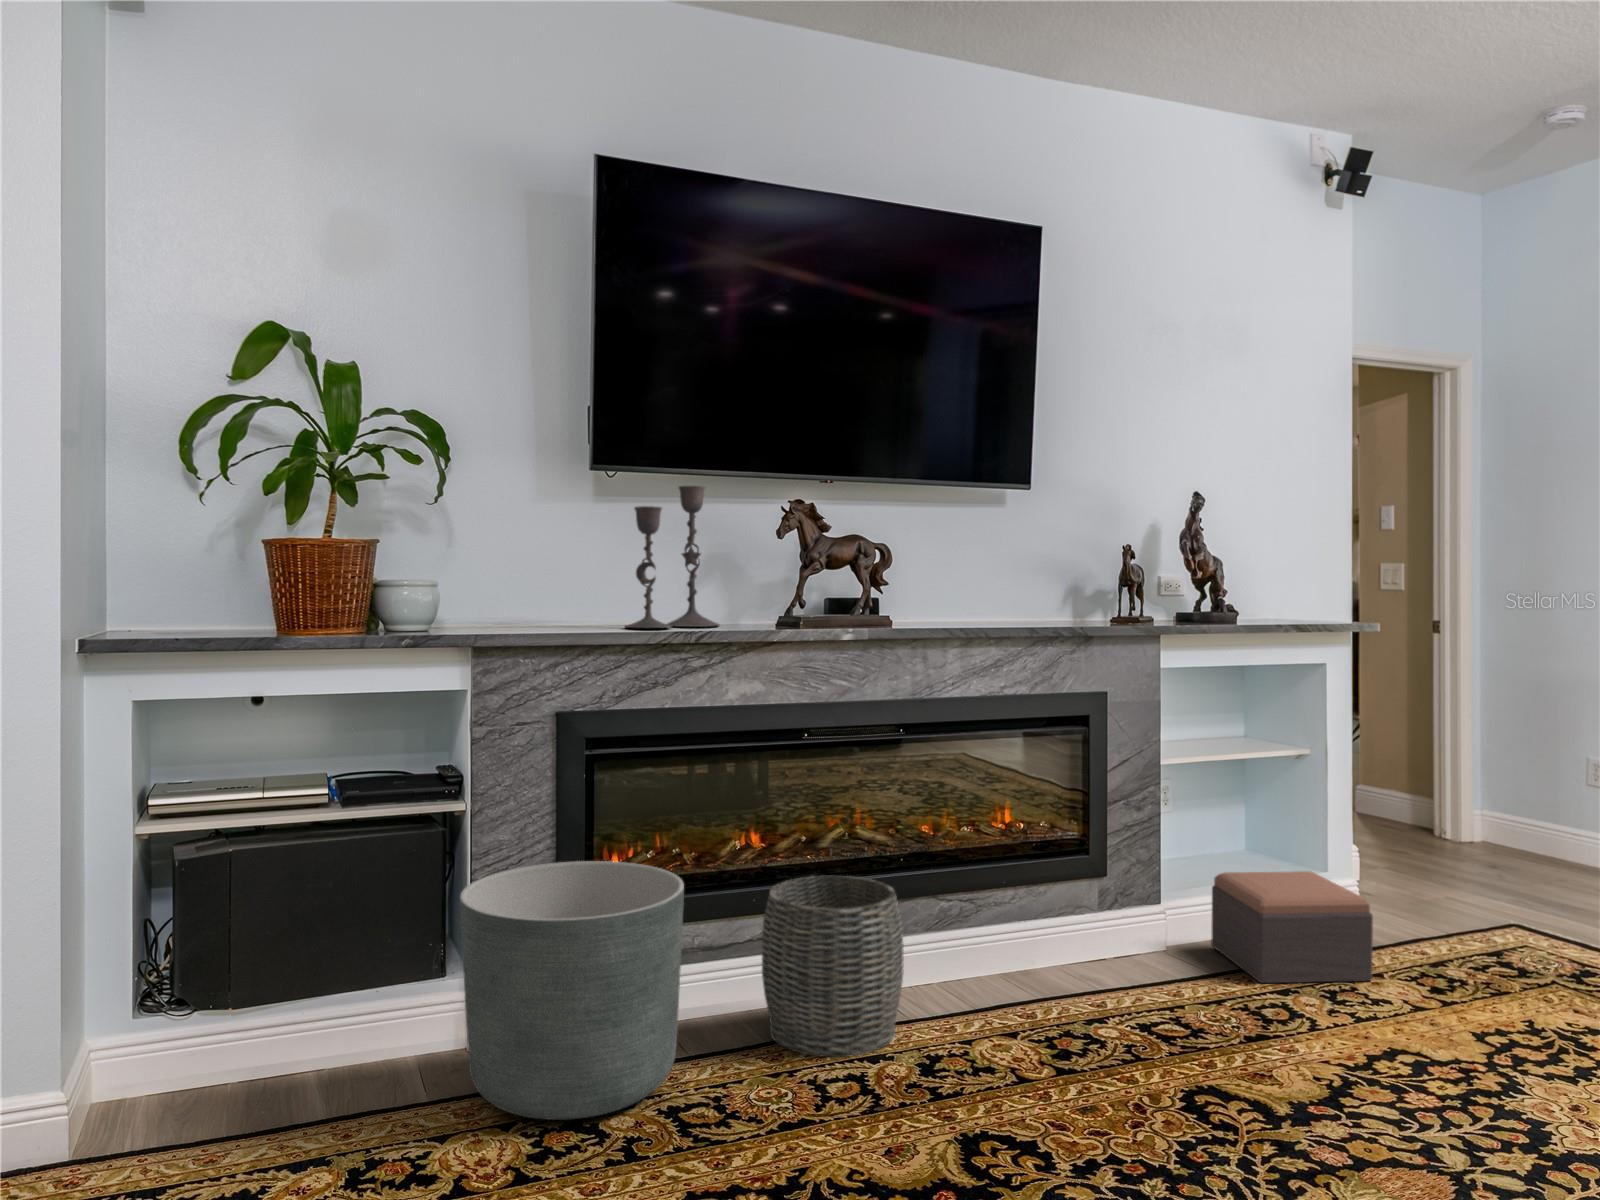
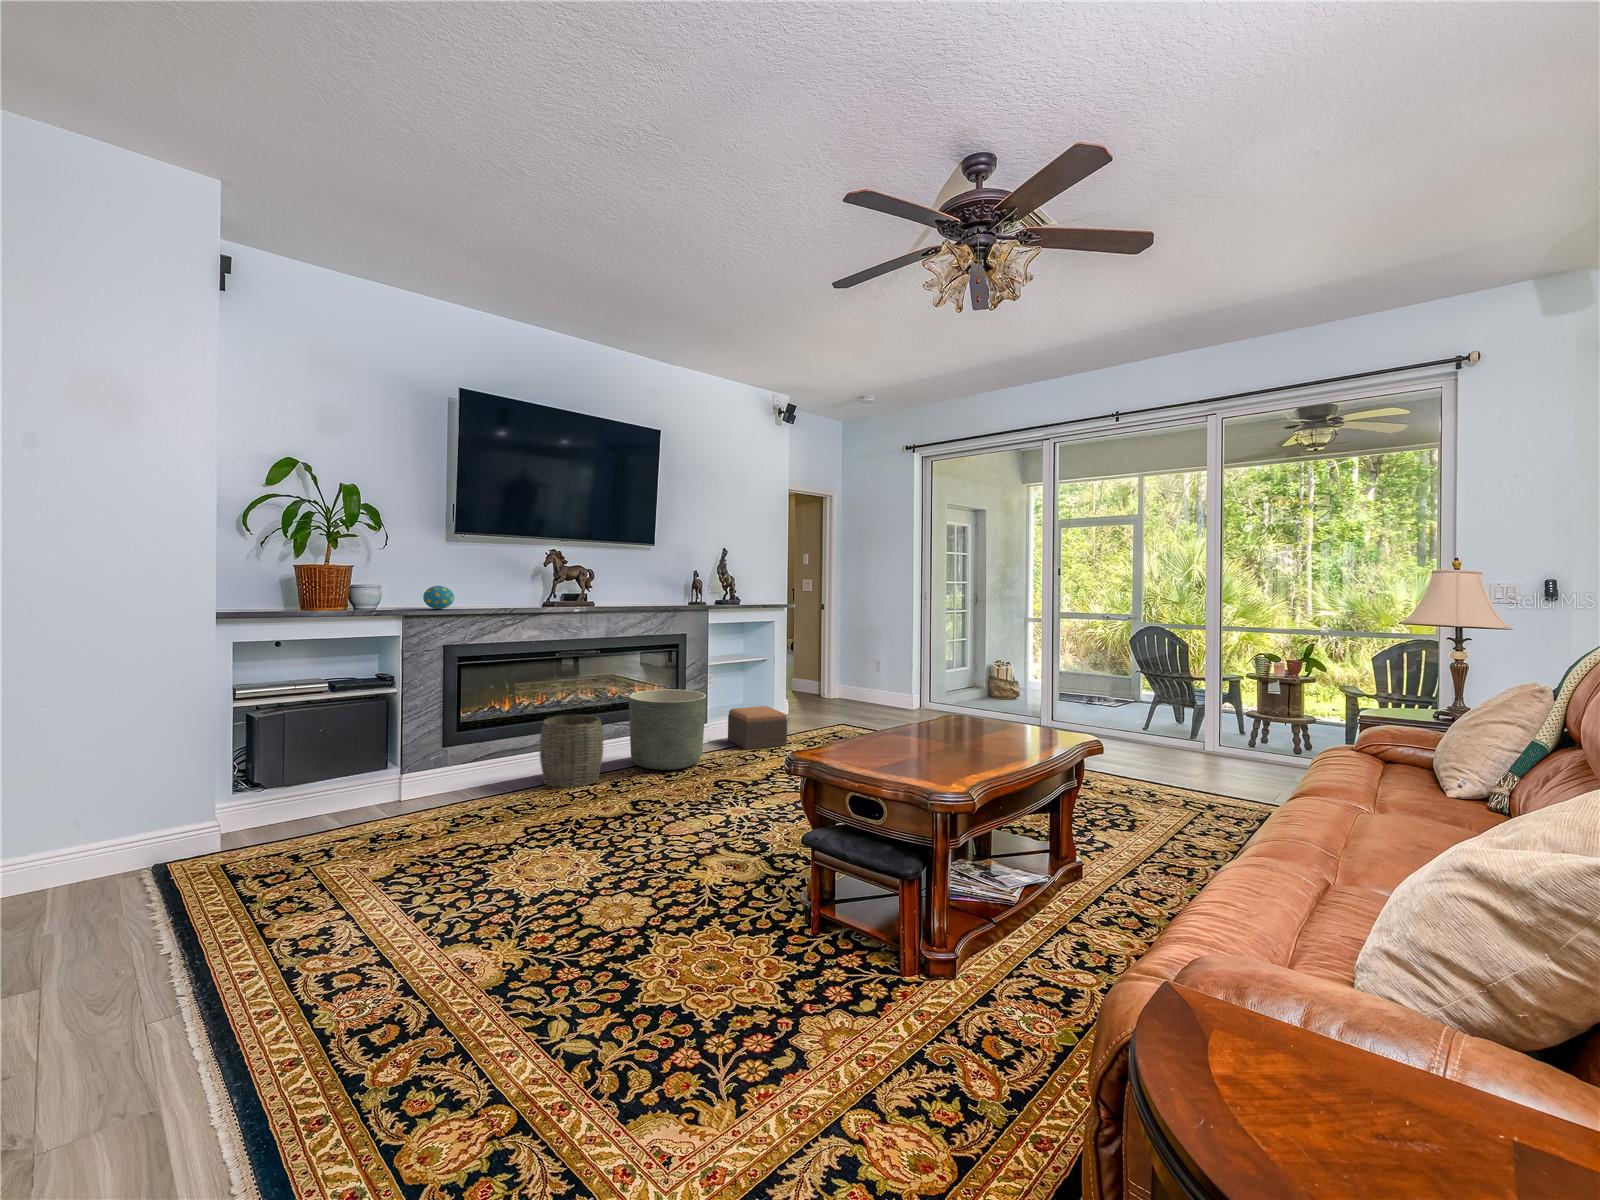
candlestick: present [625,486,719,628] -> none [469,541,515,607]
decorative egg: none [520,582,584,633] -> present [423,586,454,609]
planter: present [460,861,684,1120] -> present [629,689,706,770]

